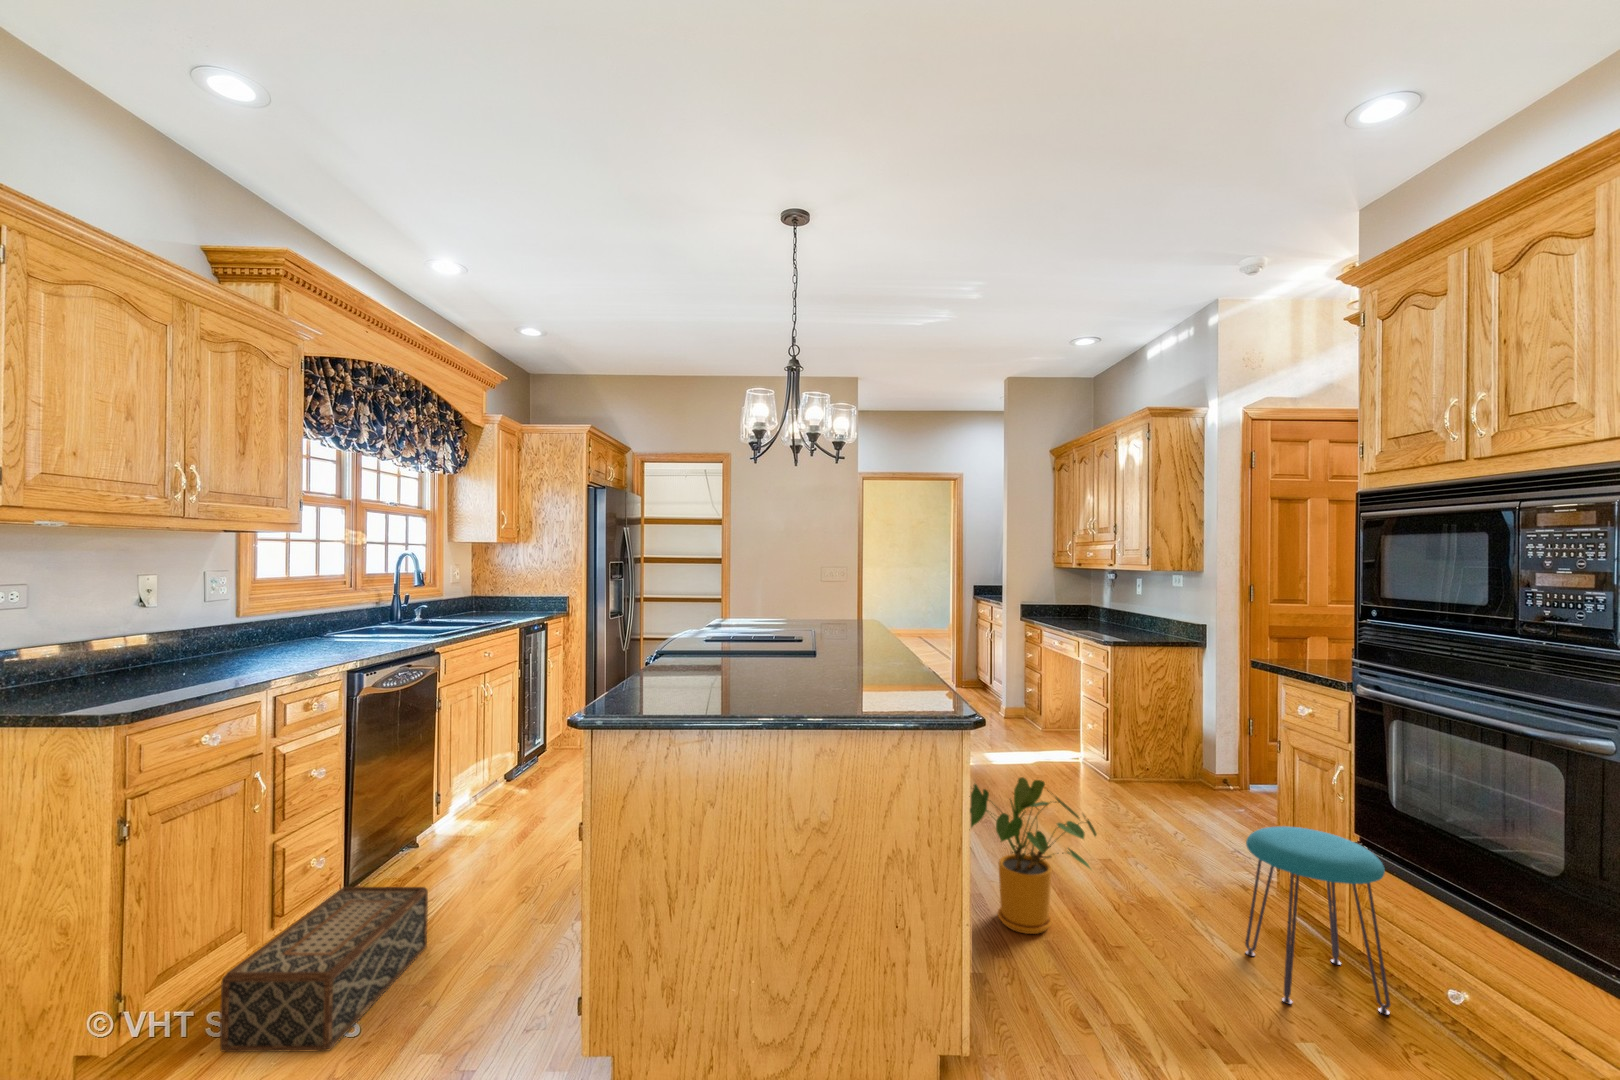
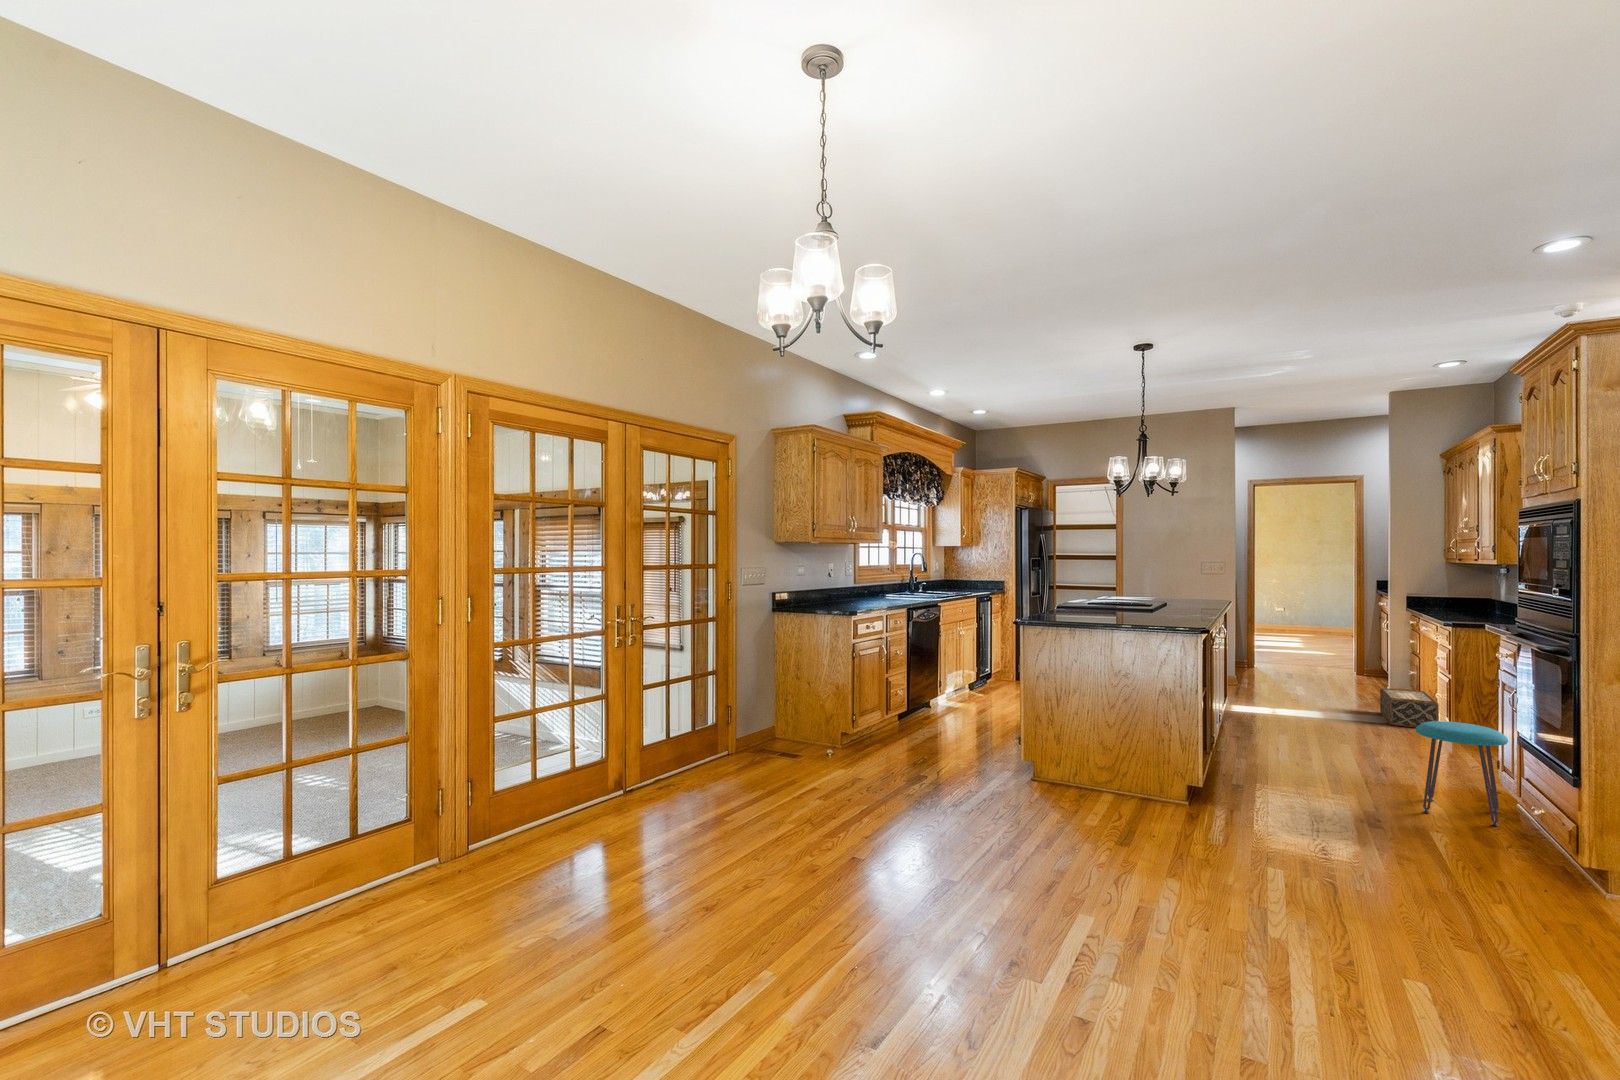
house plant: present [969,777,1097,934] -> none [1223,681,1329,774]
woven basket: present [220,887,428,1052] -> present [1380,688,1439,727]

